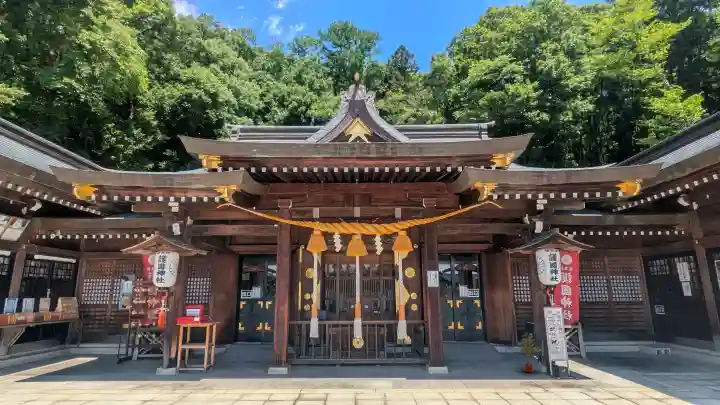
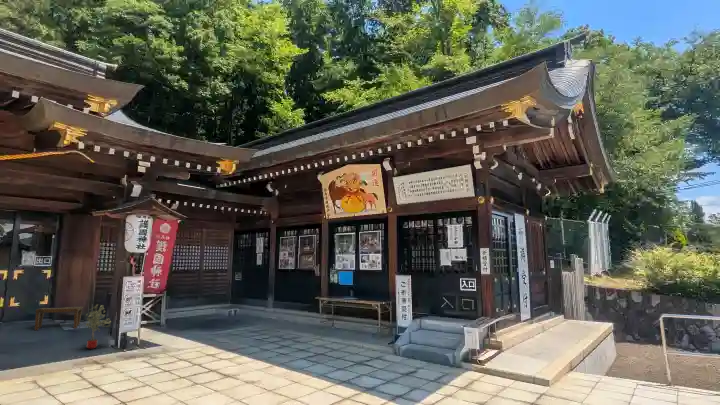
bench: none [475,331,508,352] -> present [35,307,83,330]

